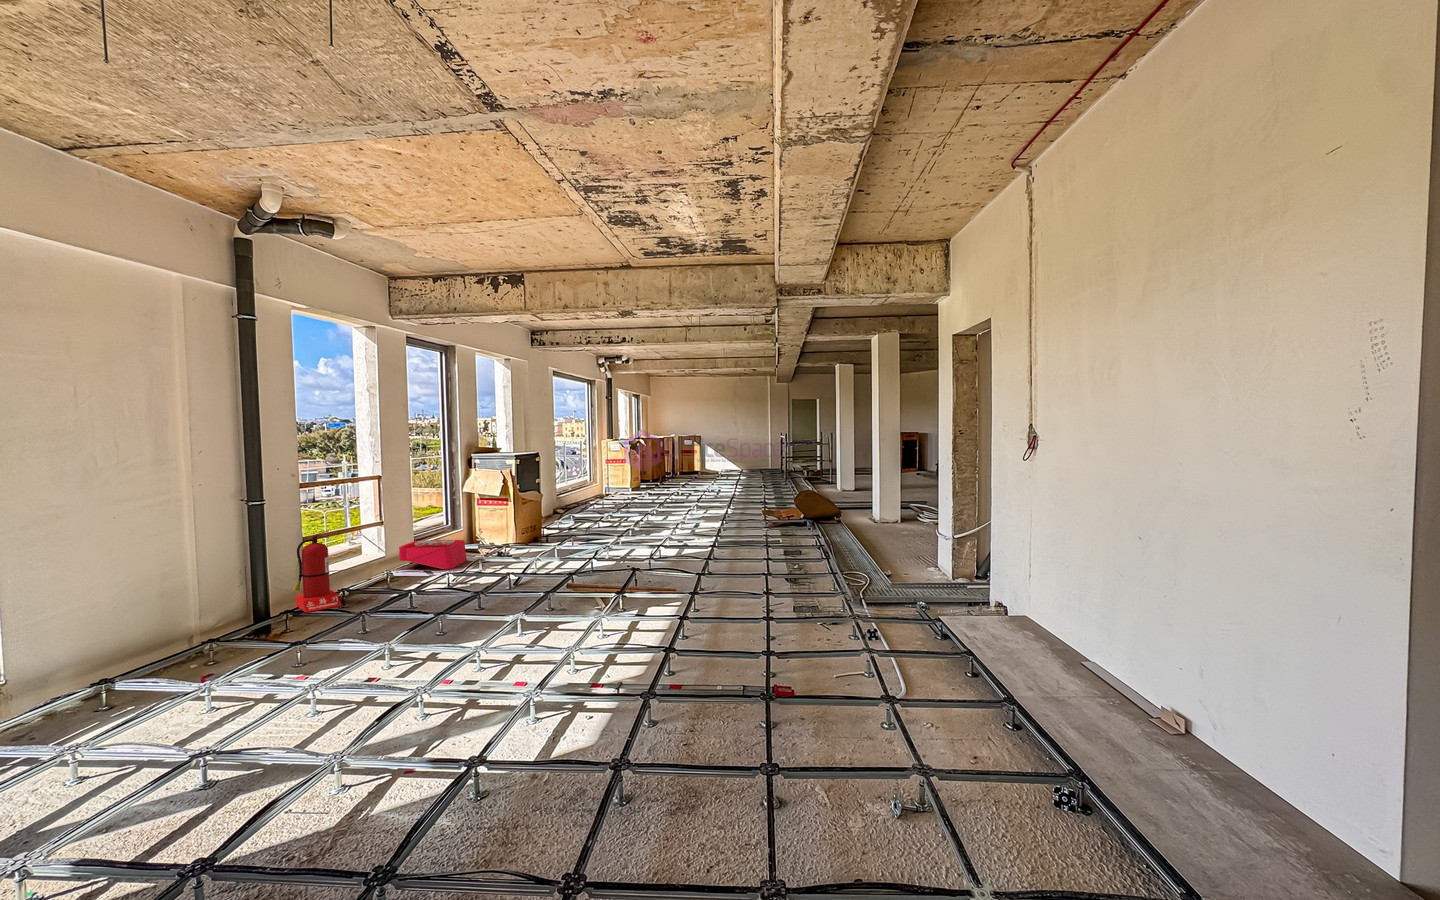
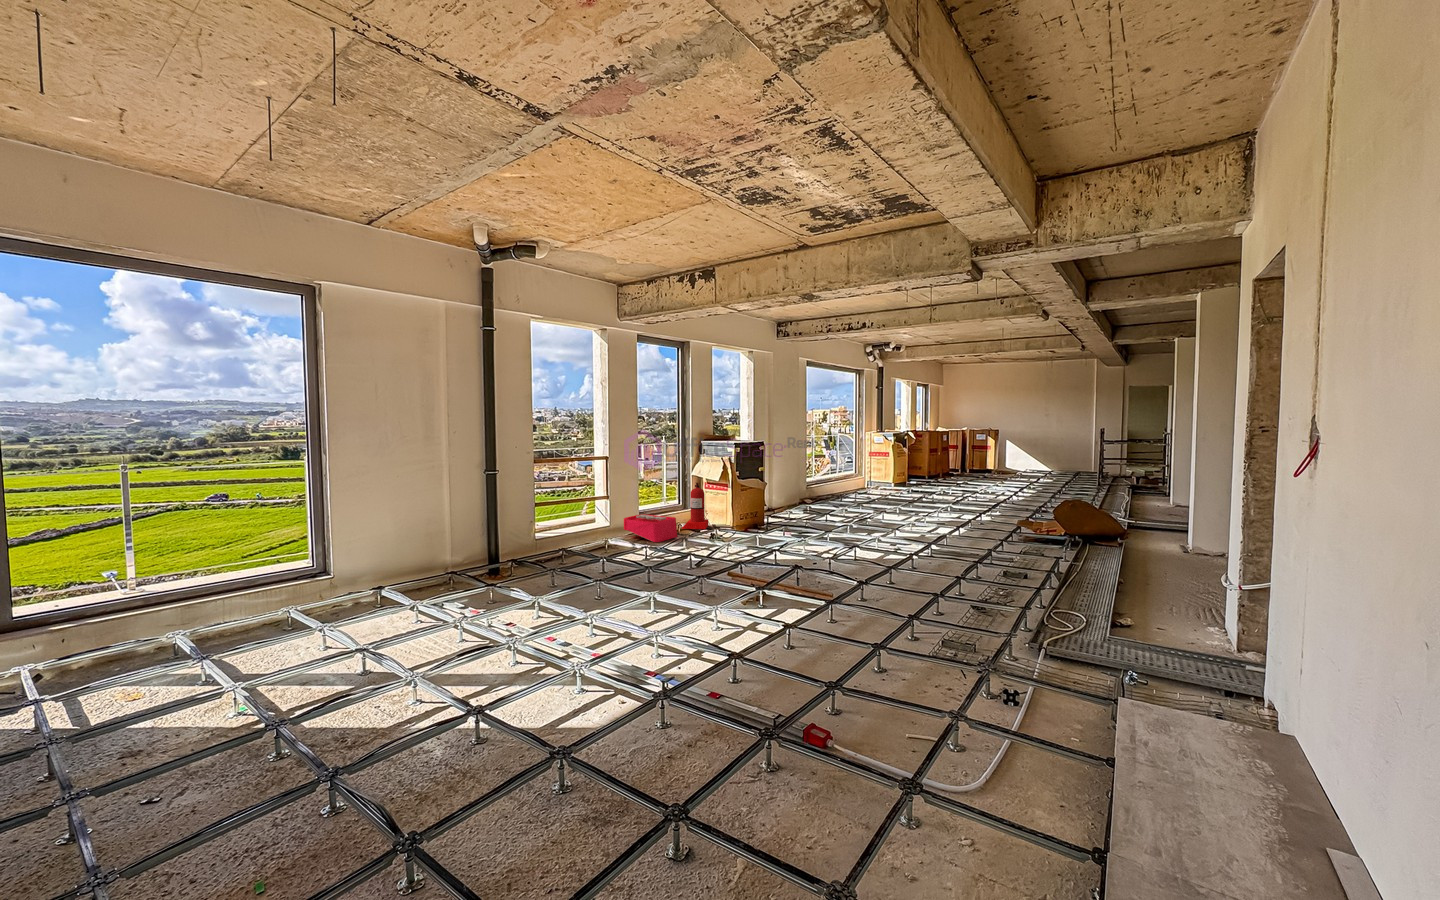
fire extinguisher: present [293,531,341,613] -> present [682,483,708,529]

